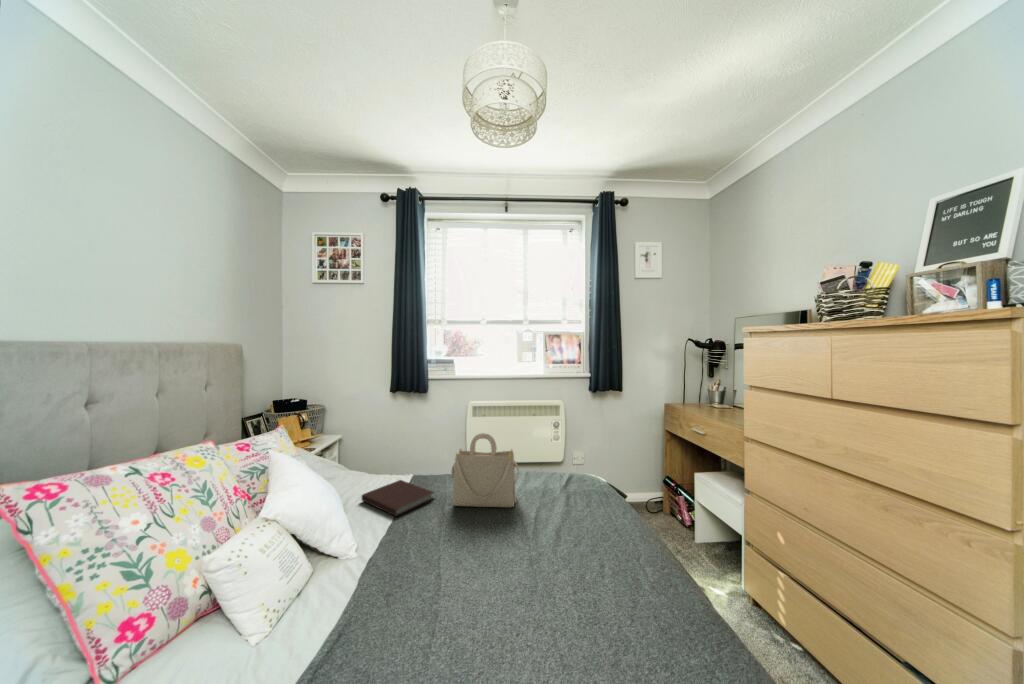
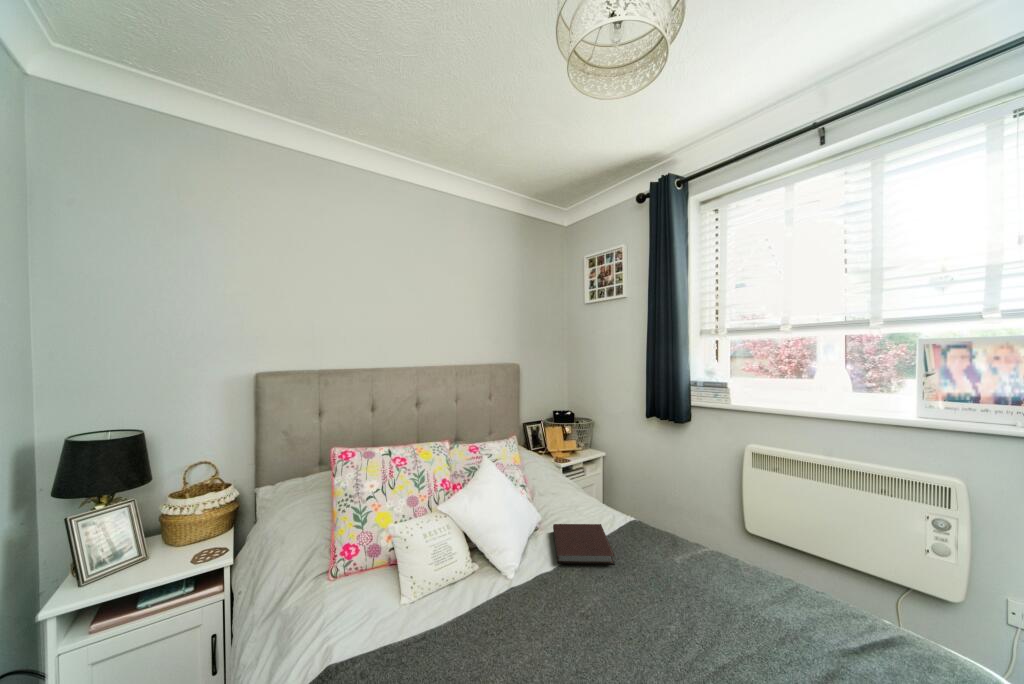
handbag: present [452,433,519,507] -> none [619,499,720,637]

